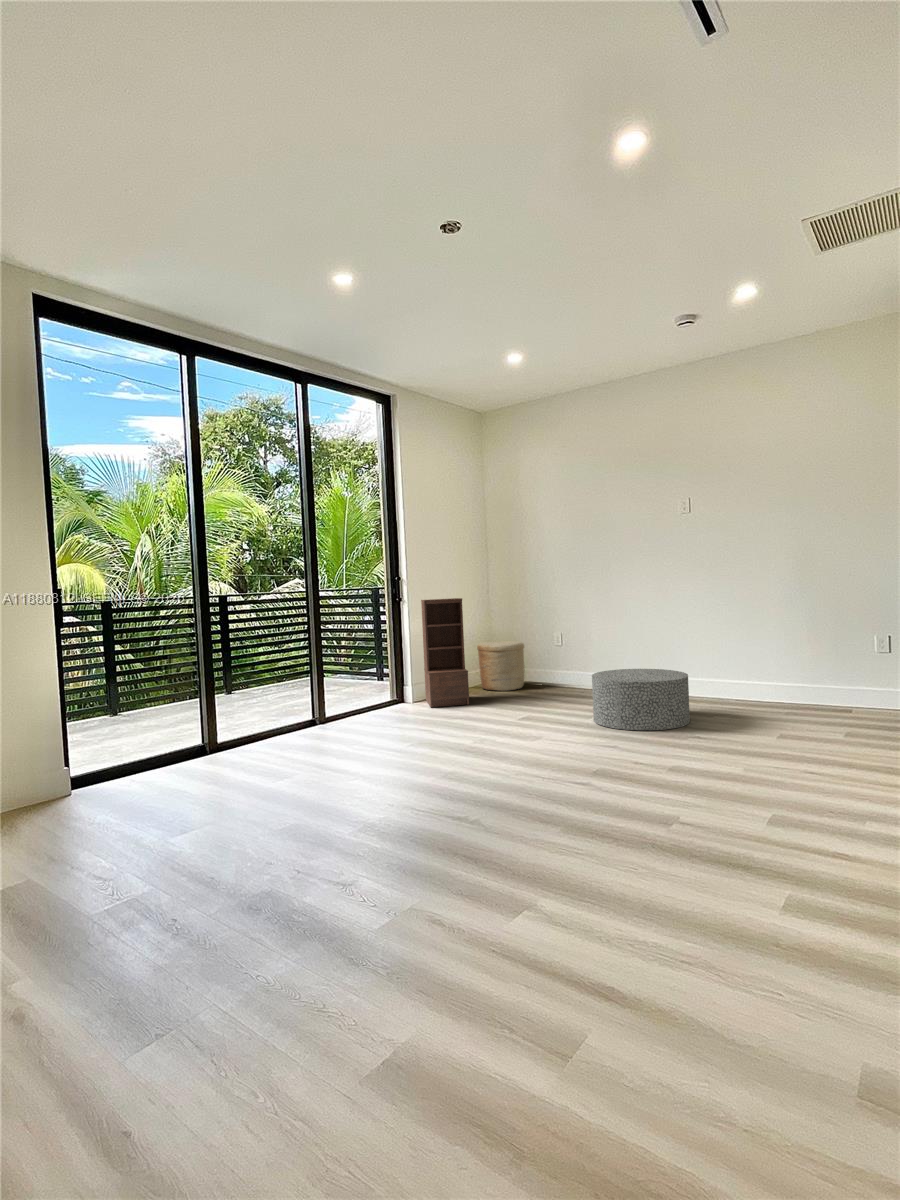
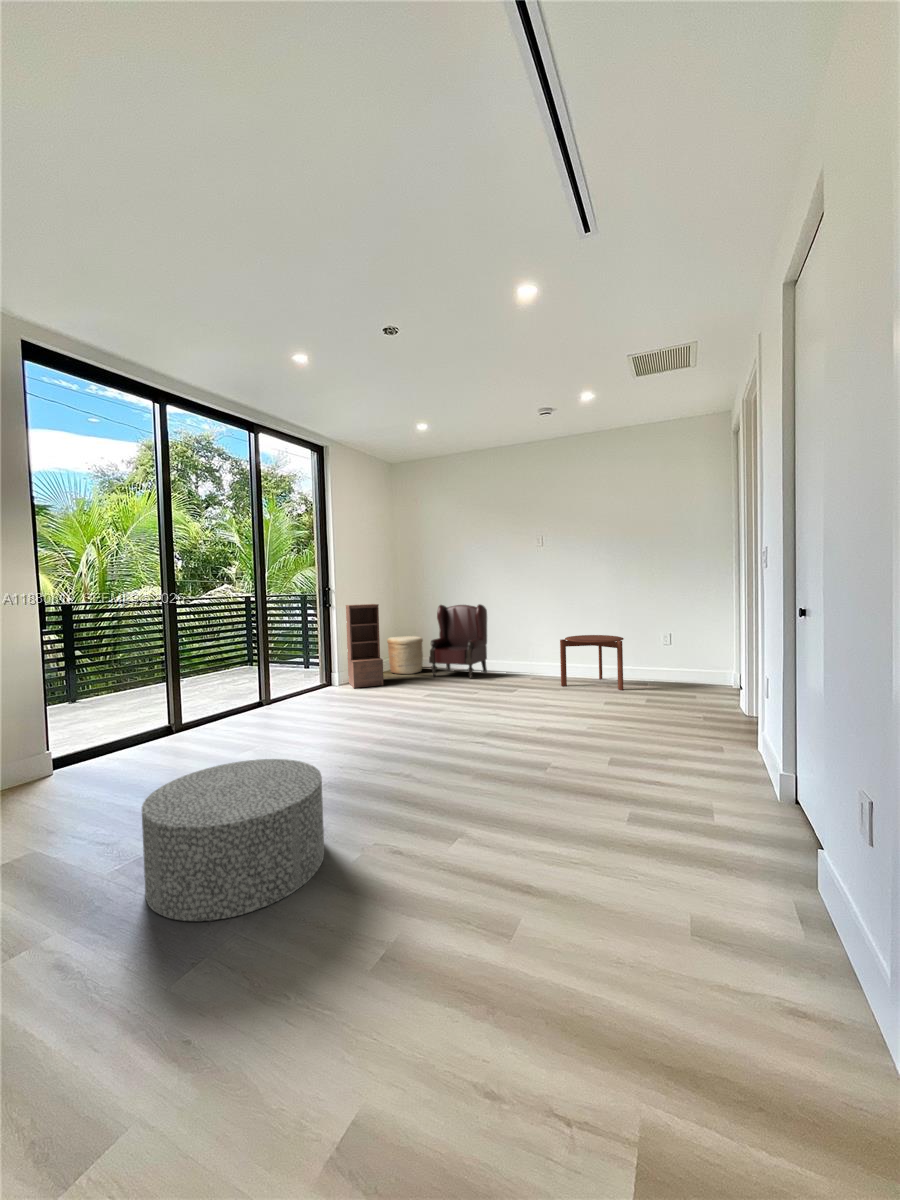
armchair: none [531,597,612,698] -> present [429,604,487,678]
side table: none [714,639,813,719] -> present [560,635,624,690]
ottoman: present [592,669,690,730] -> present [142,759,324,921]

